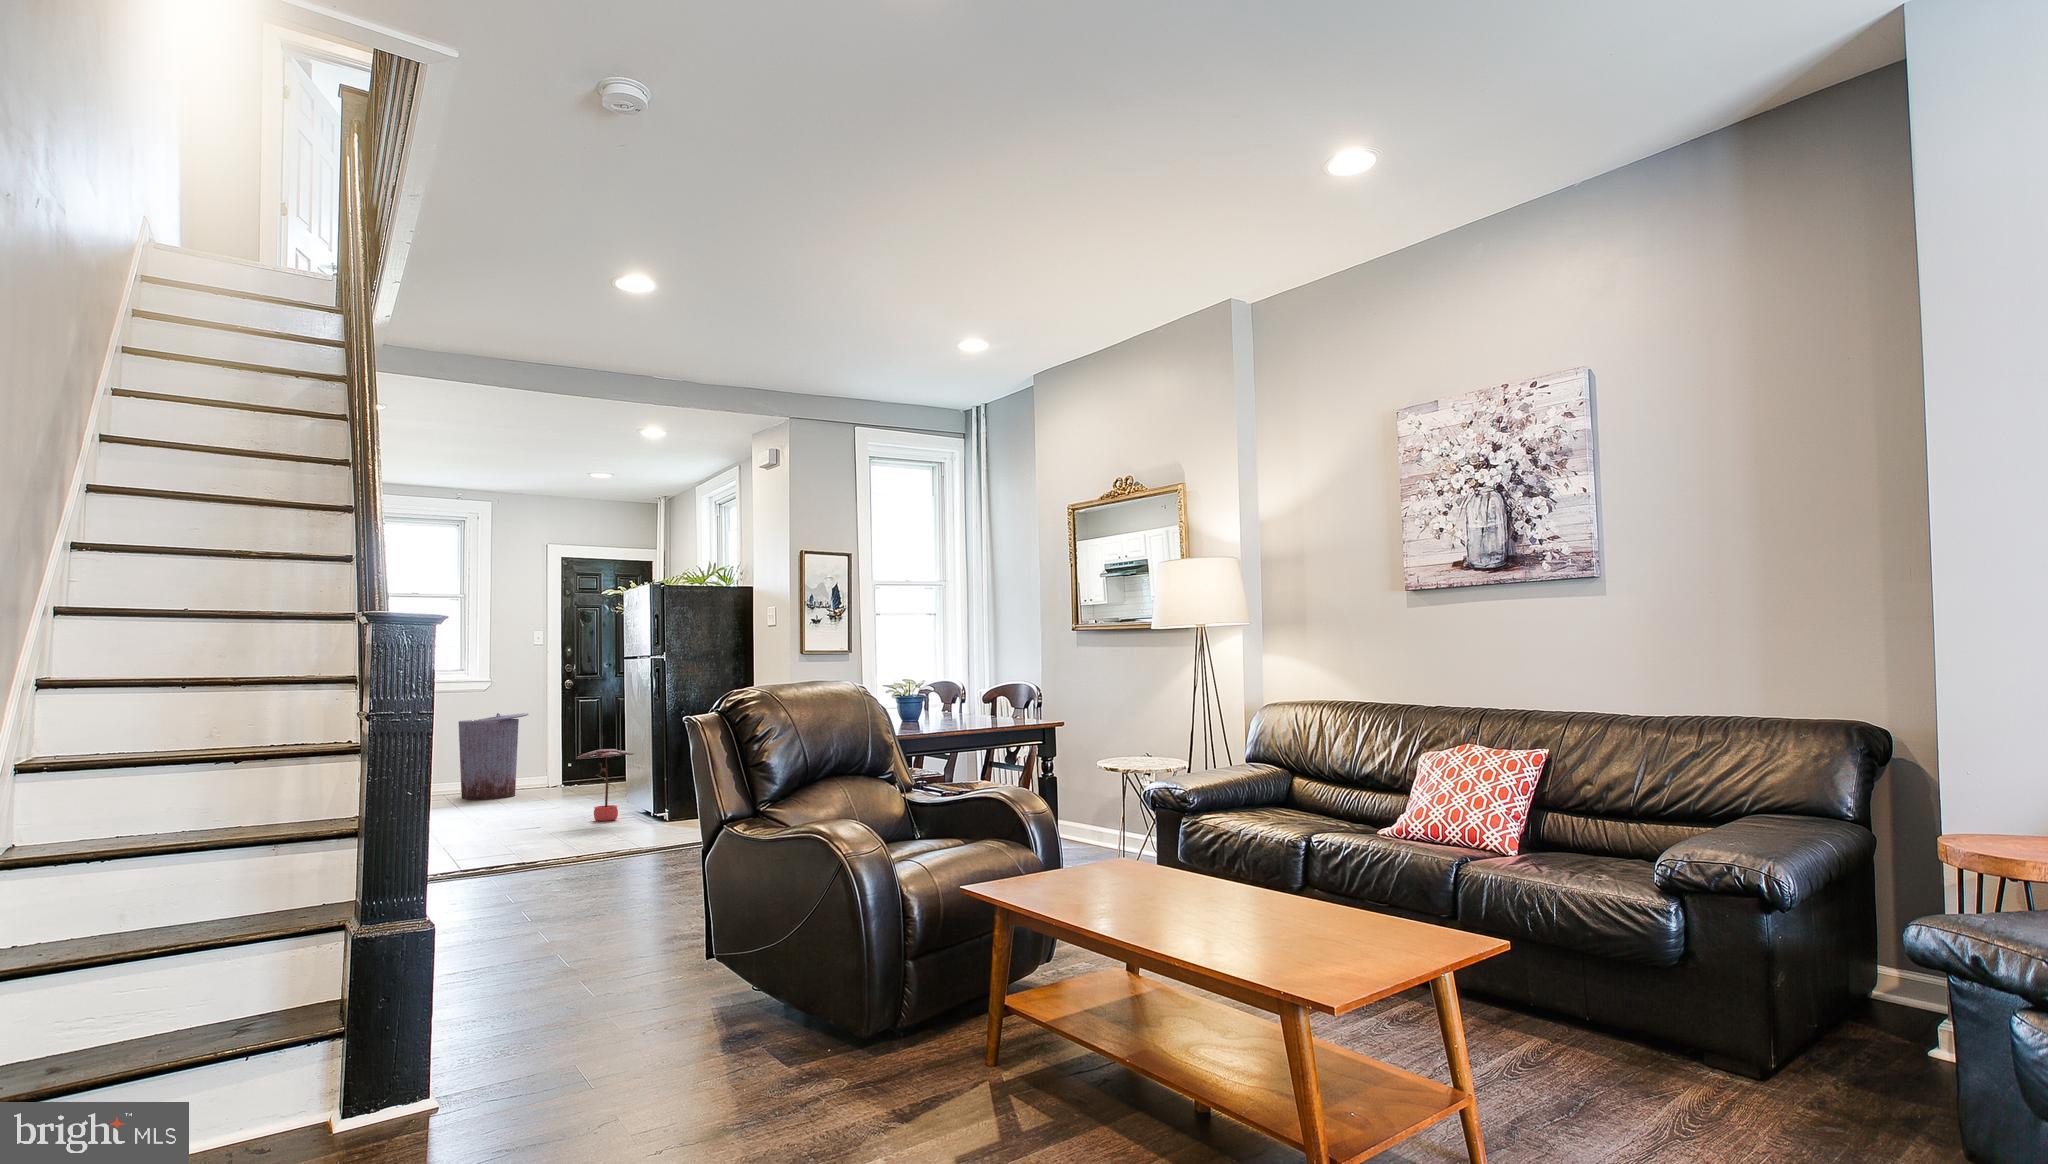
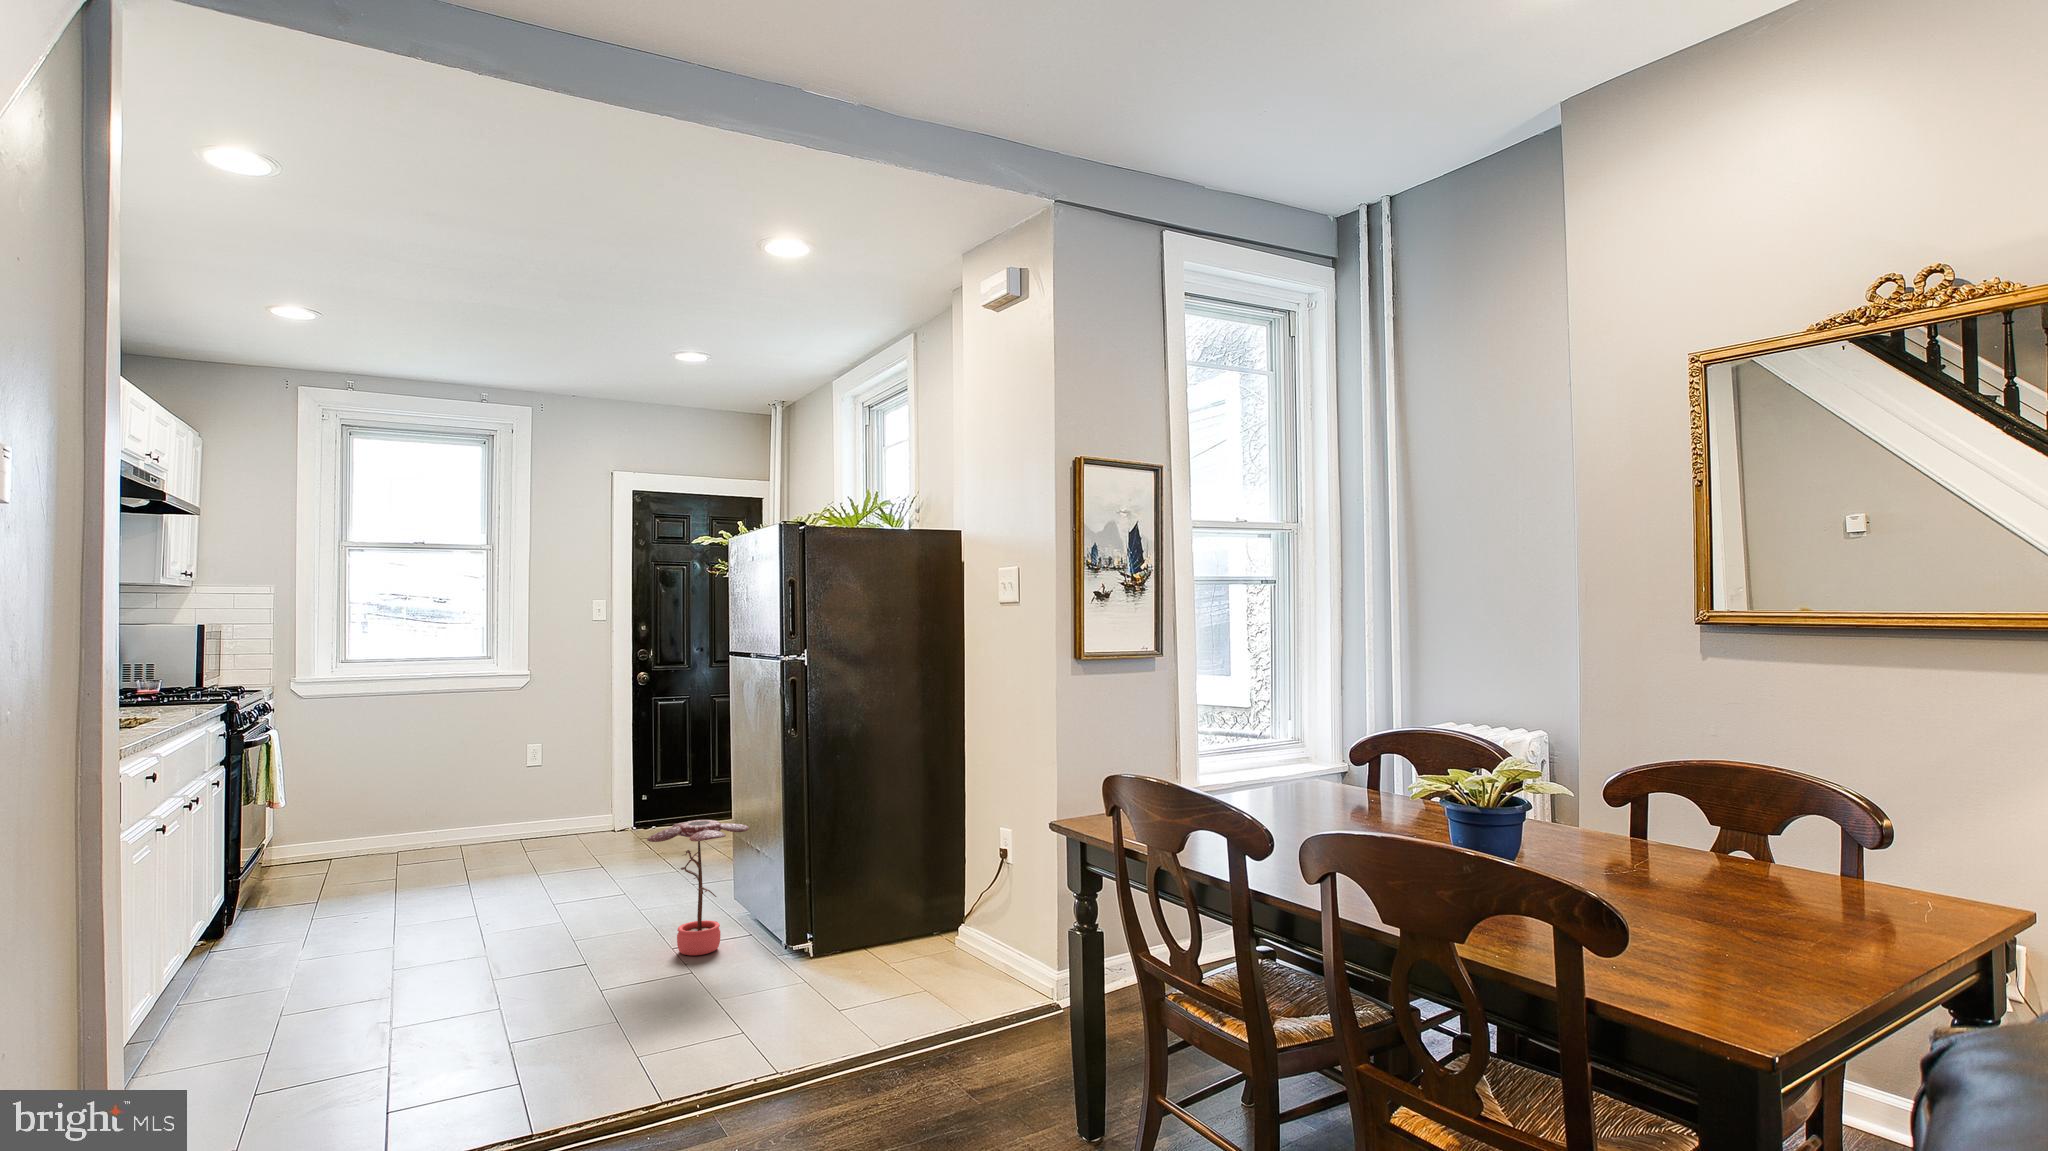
trash can: present [459,713,528,800] -> none [478,720,584,855]

